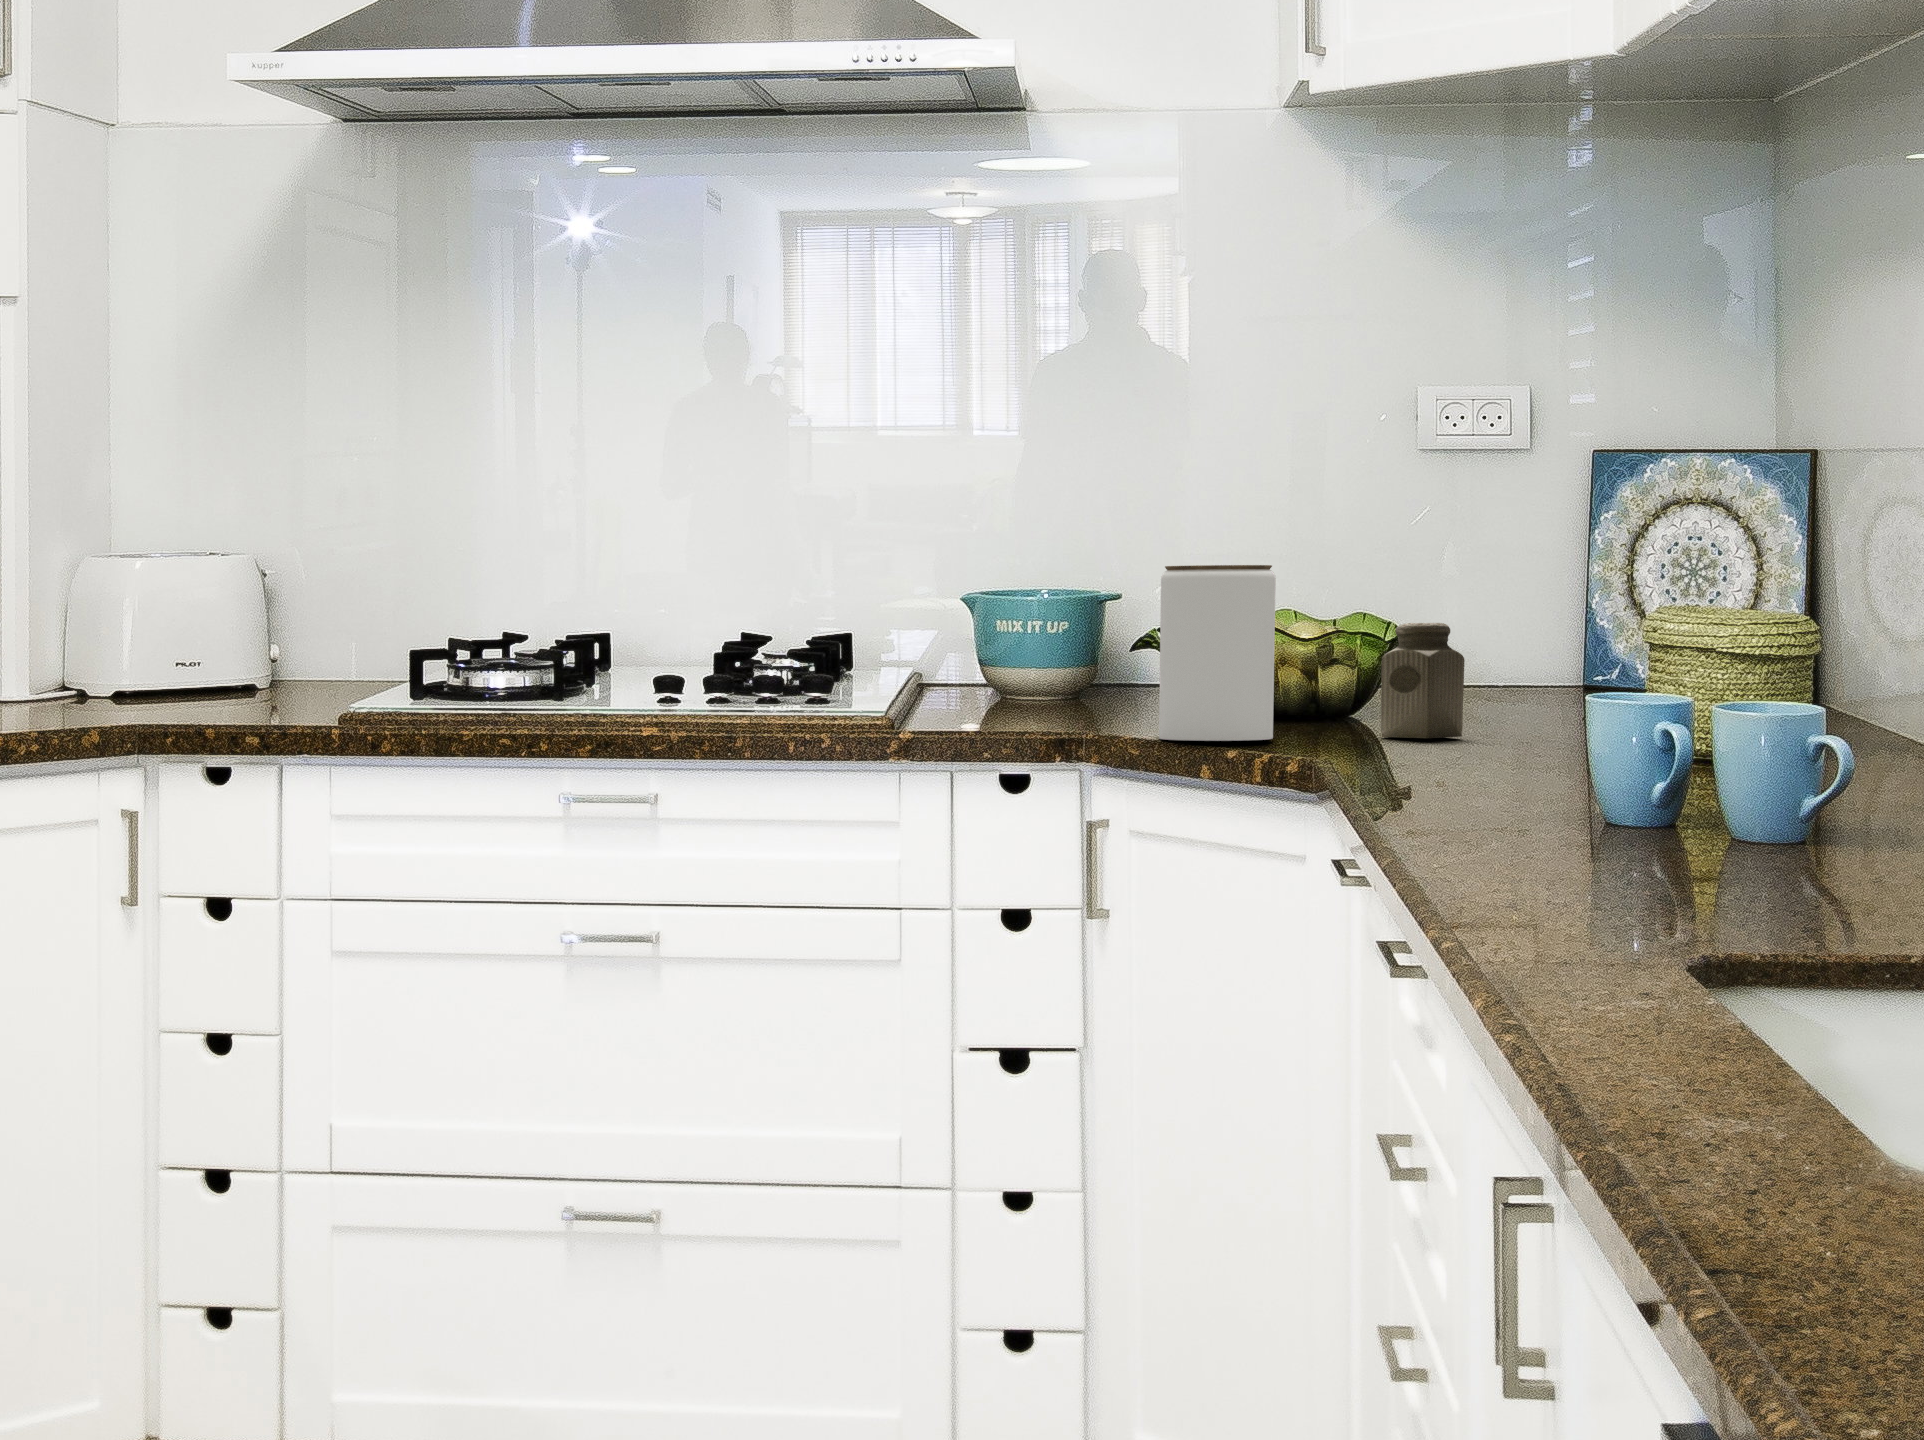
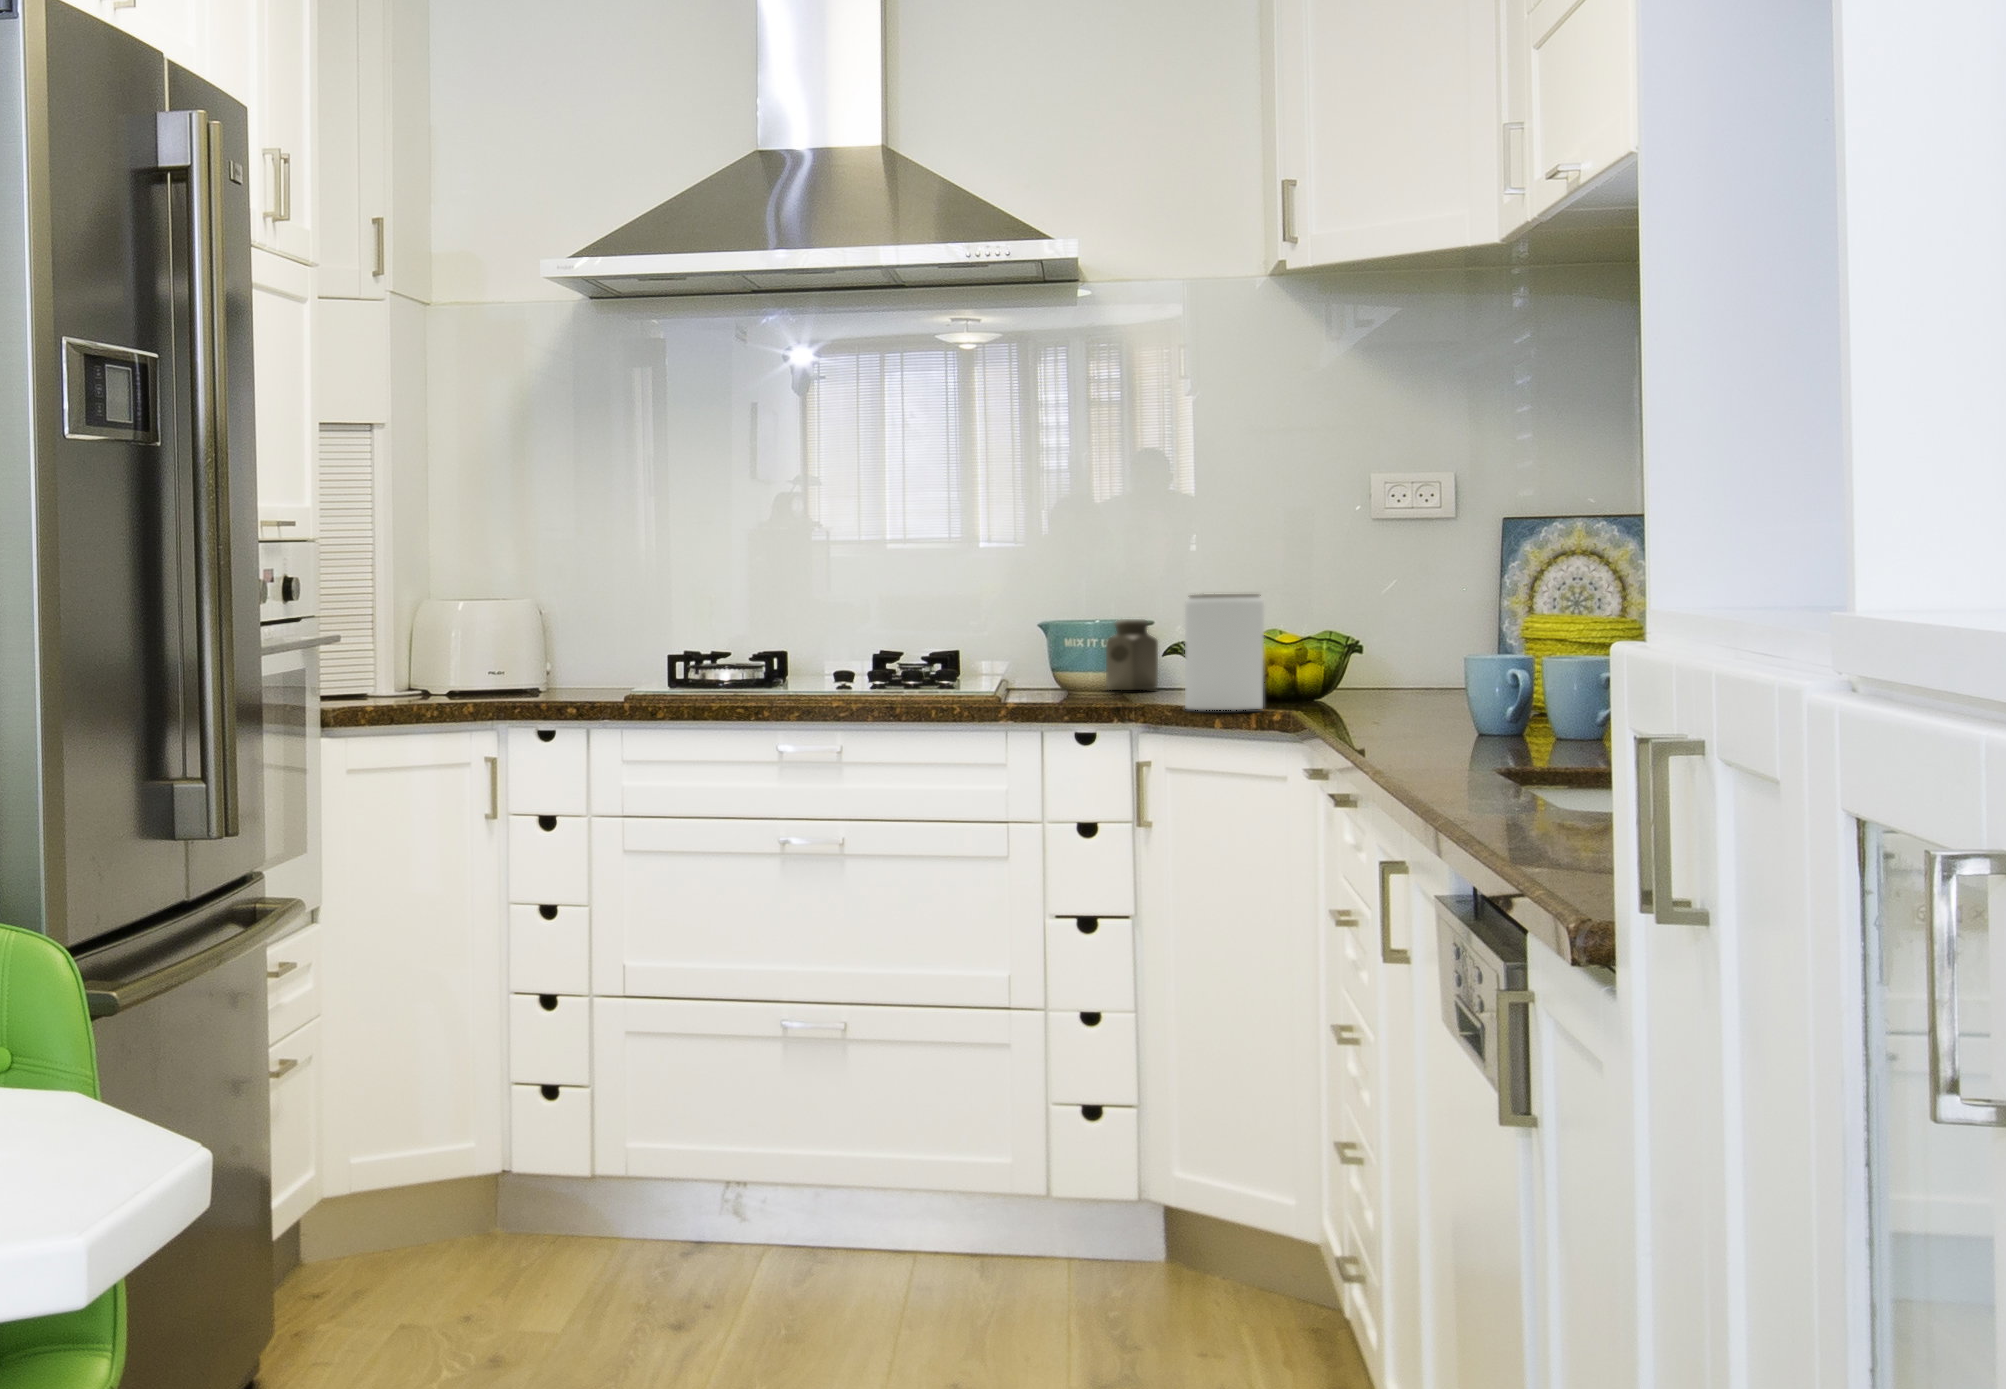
salt shaker: present [1381,623,1465,738] -> present [1106,619,1158,690]

